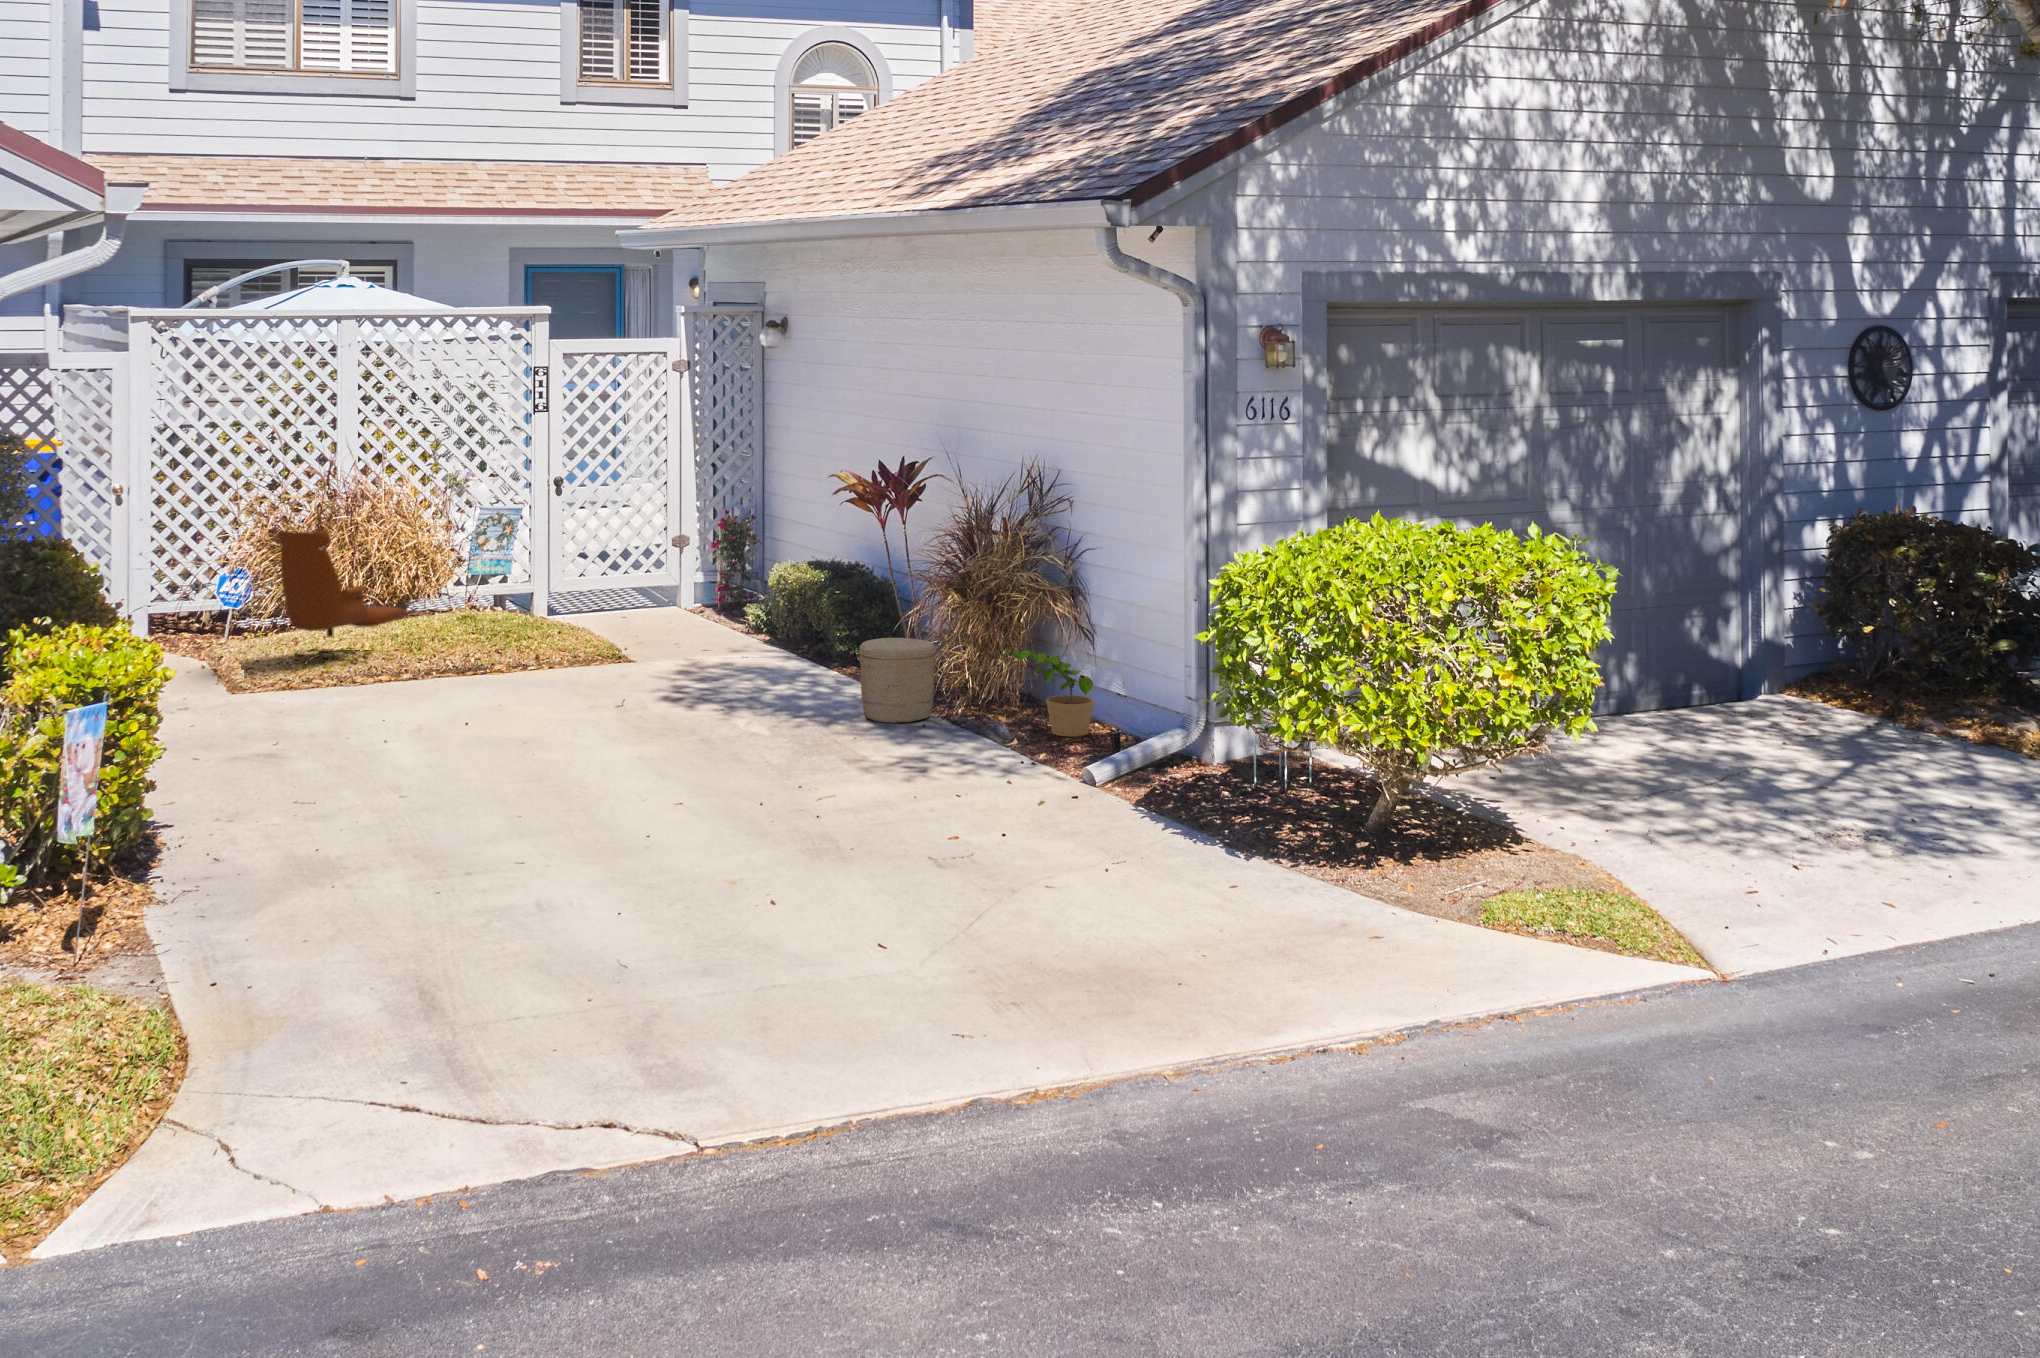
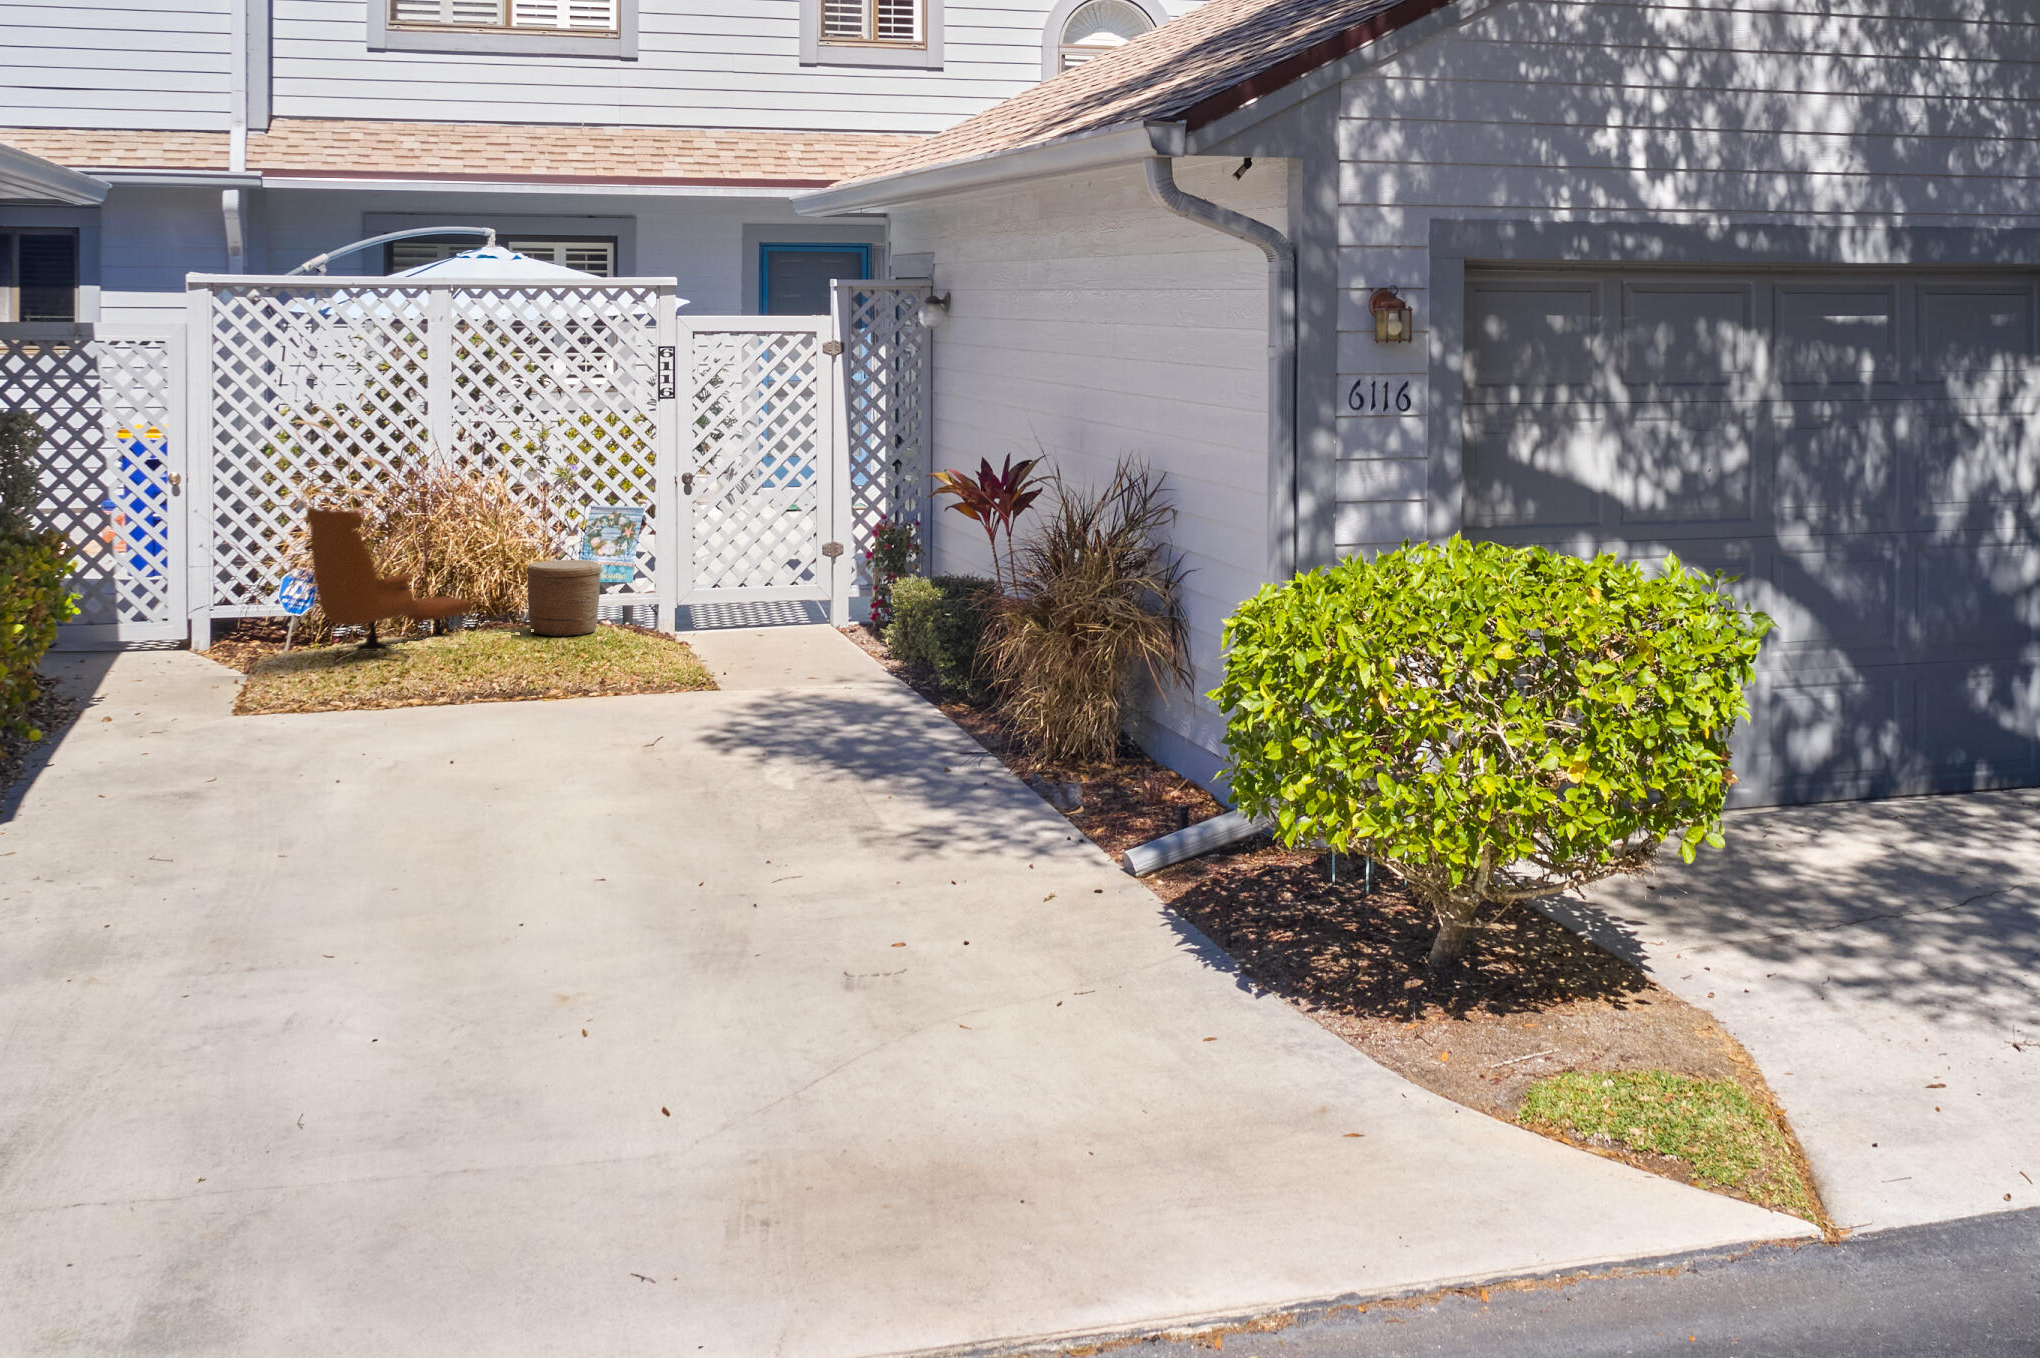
woven basket: present [859,638,936,723] -> present [526,560,601,637]
potted plant: present [1002,649,1094,737] -> none [1065,685,1184,796]

